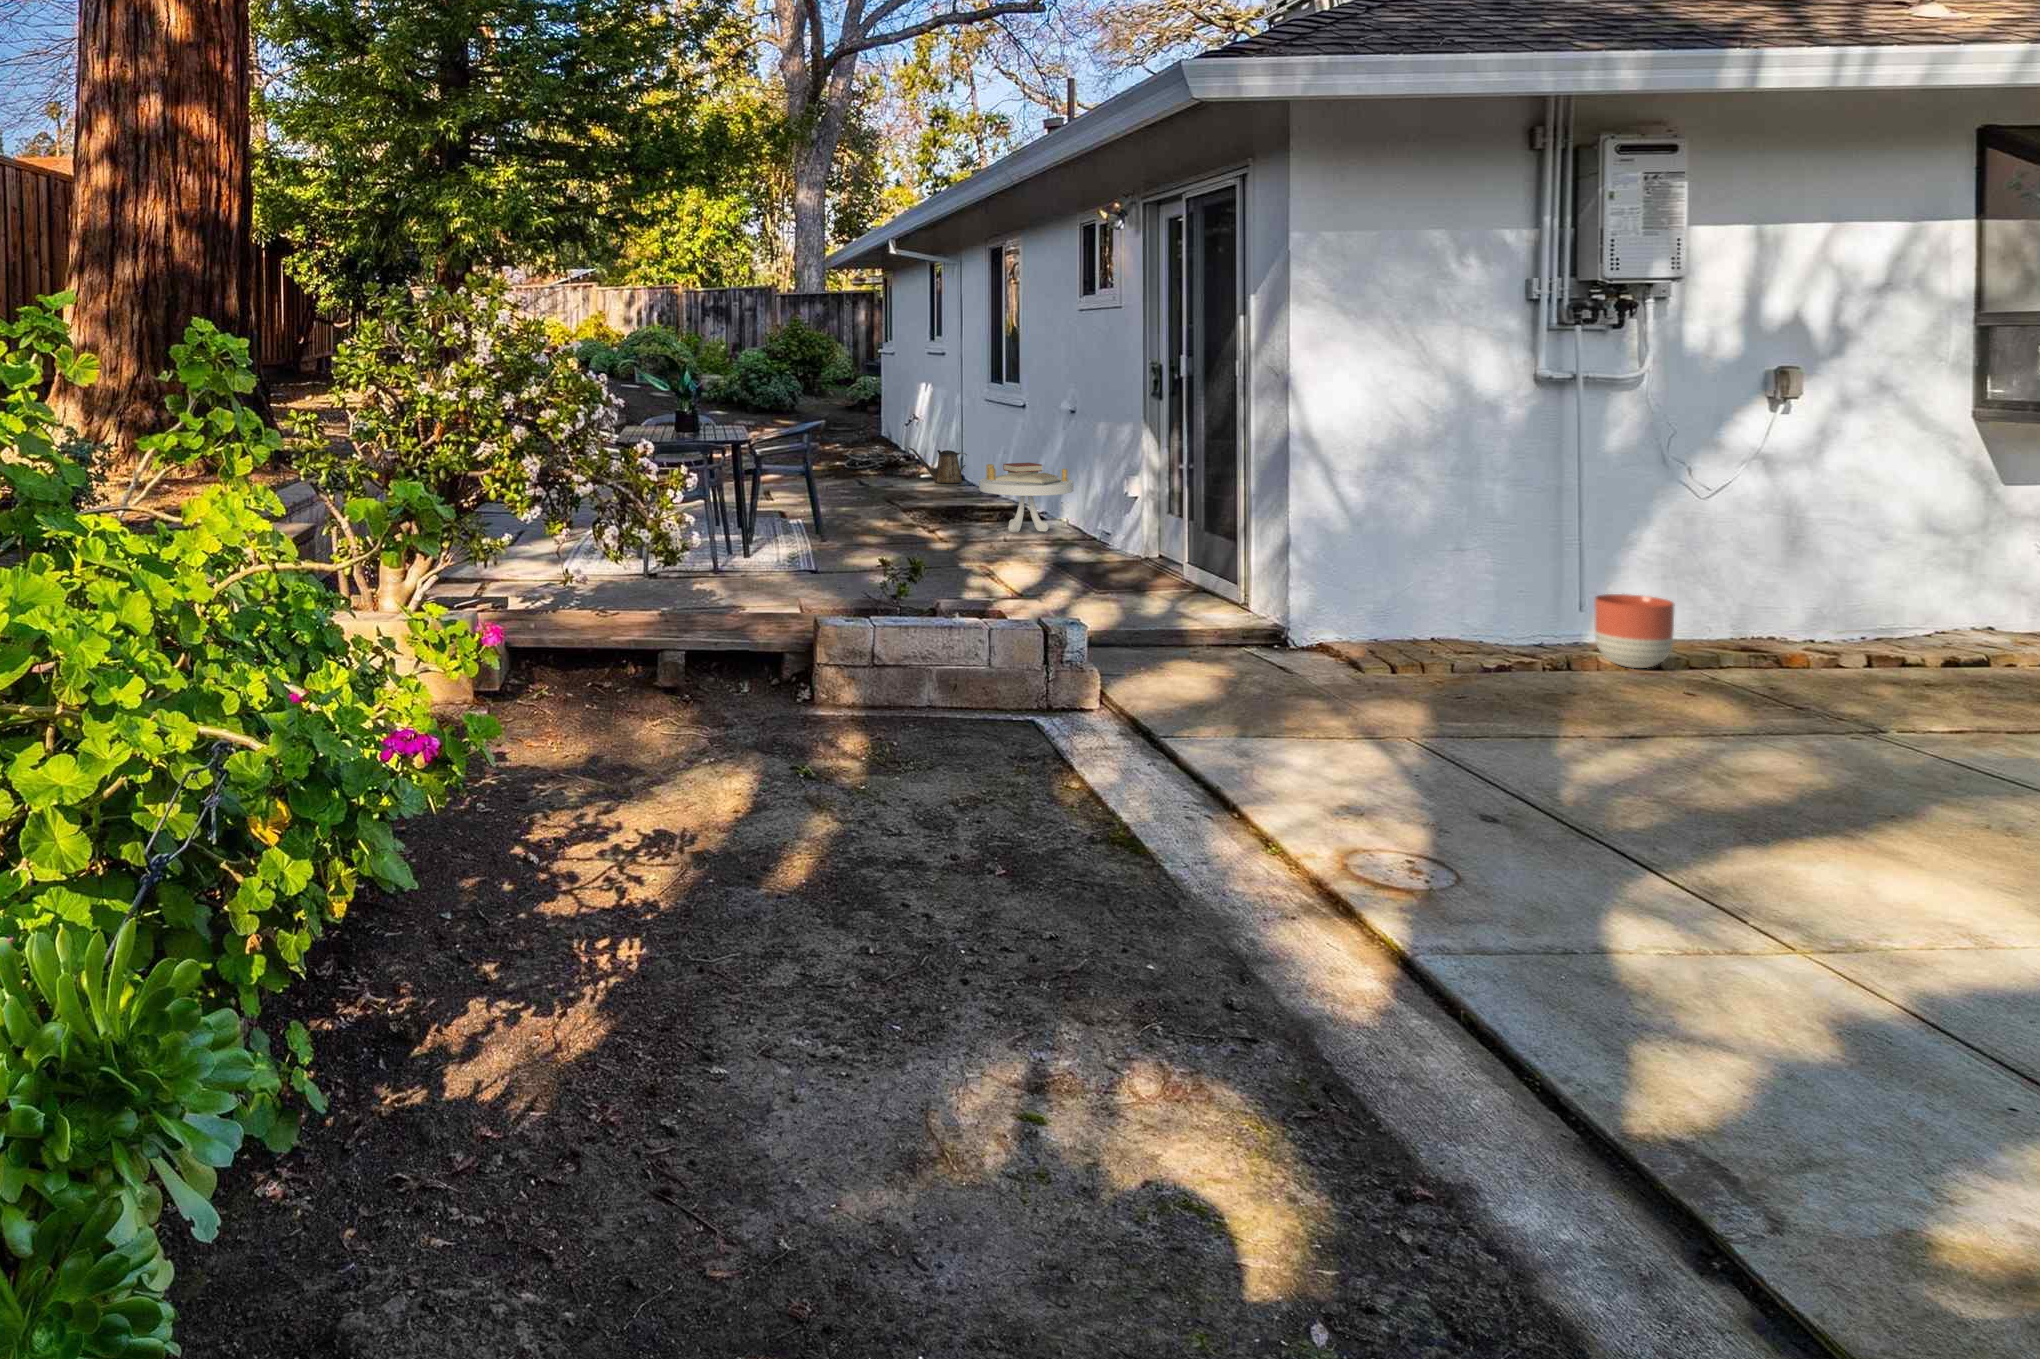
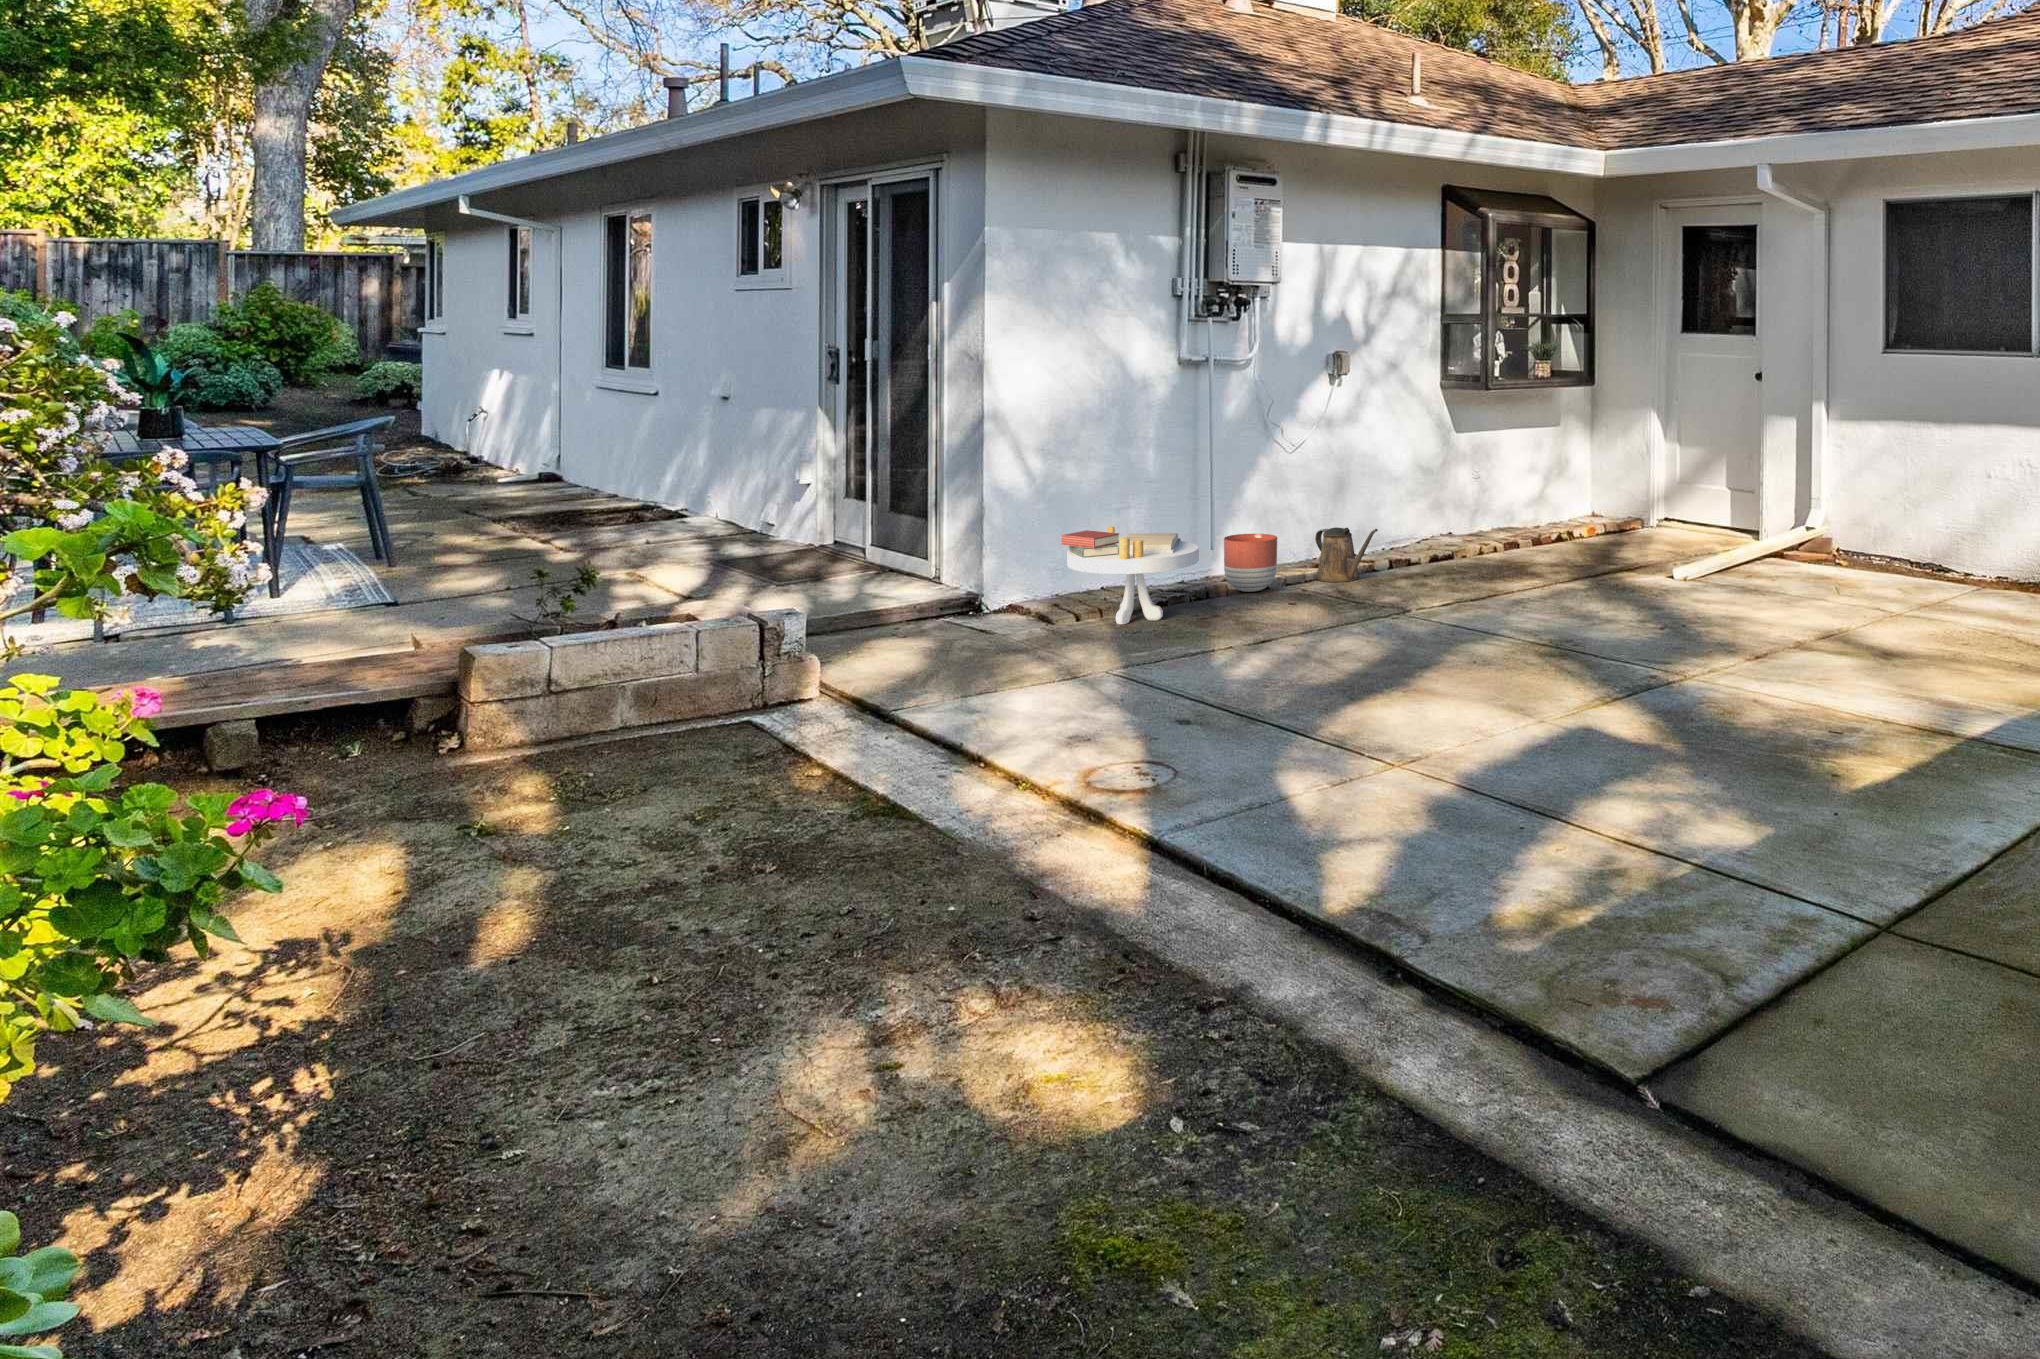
watering can: present [909,447,967,483] -> present [1315,527,1378,582]
side table: present [979,463,1073,533] -> present [1061,526,1199,624]

